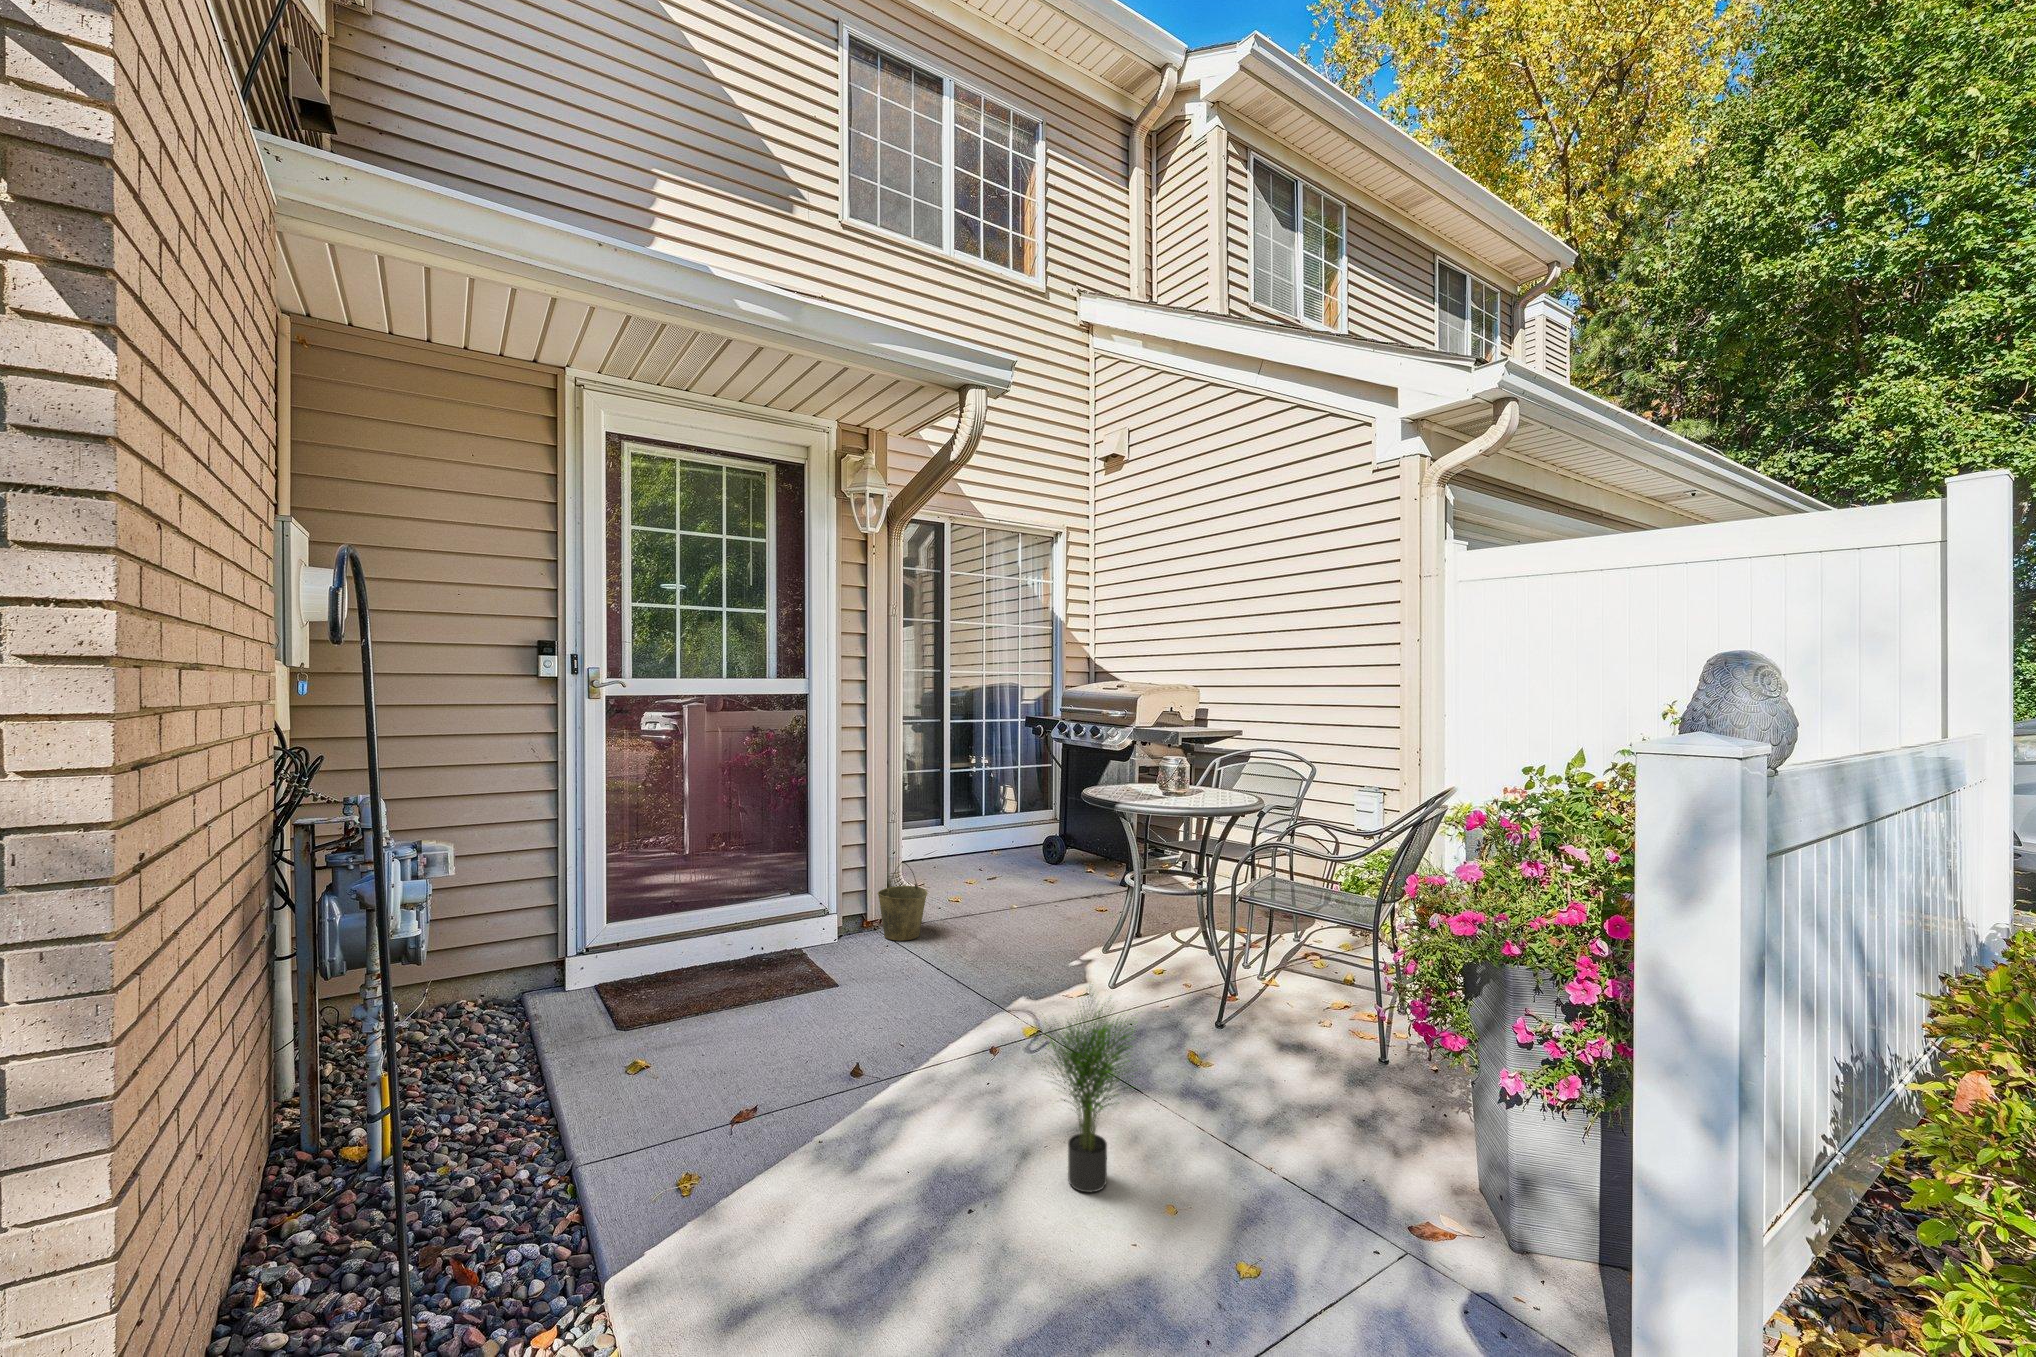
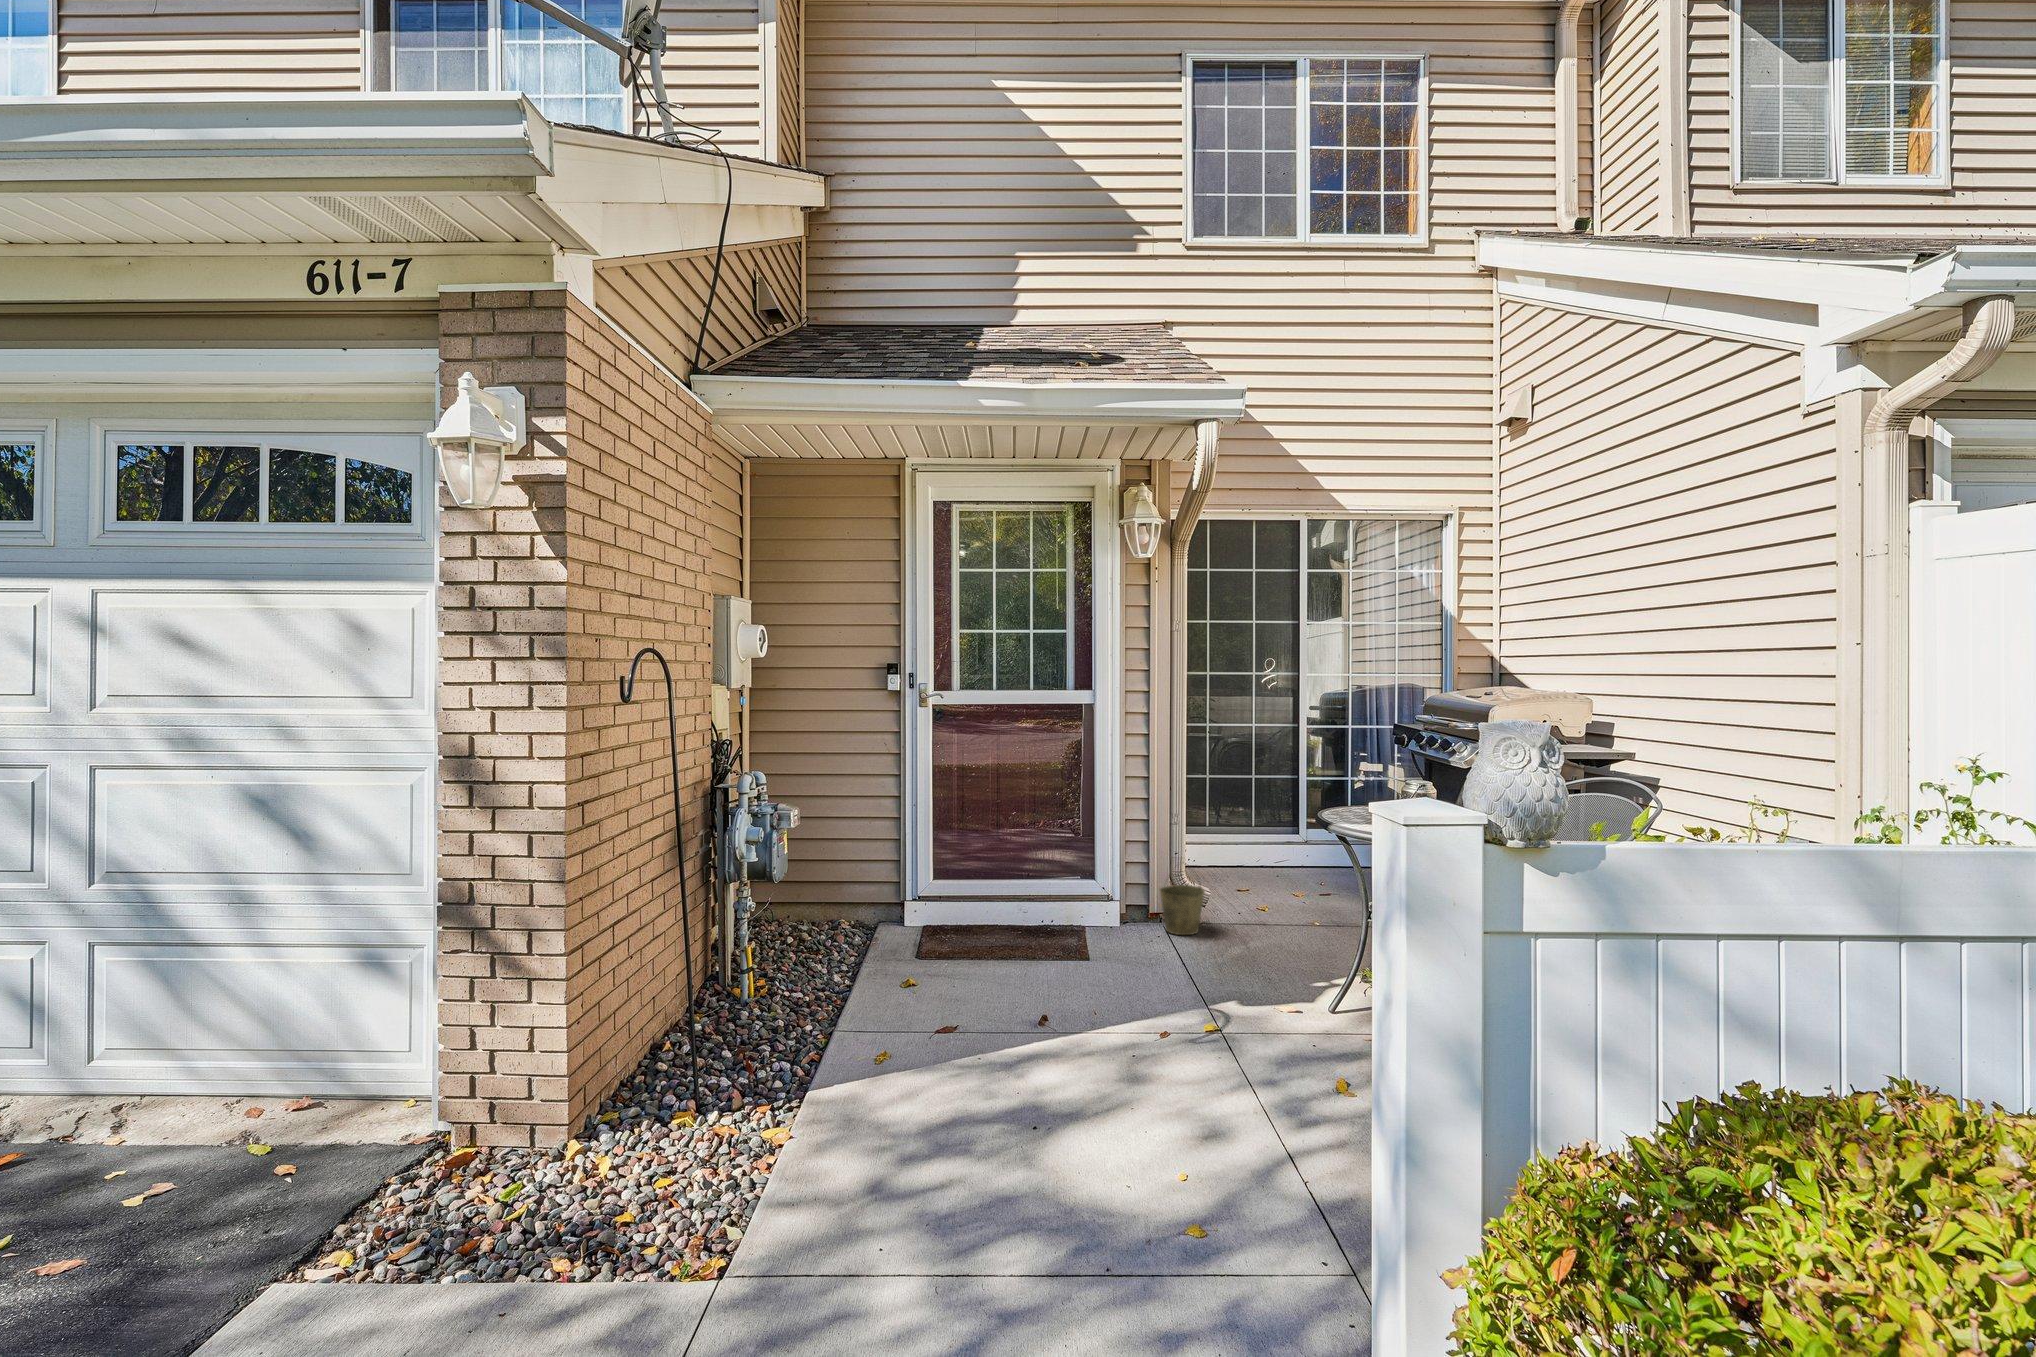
potted plant: present [1035,989,1133,1192] -> none [1085,965,1183,1135]

